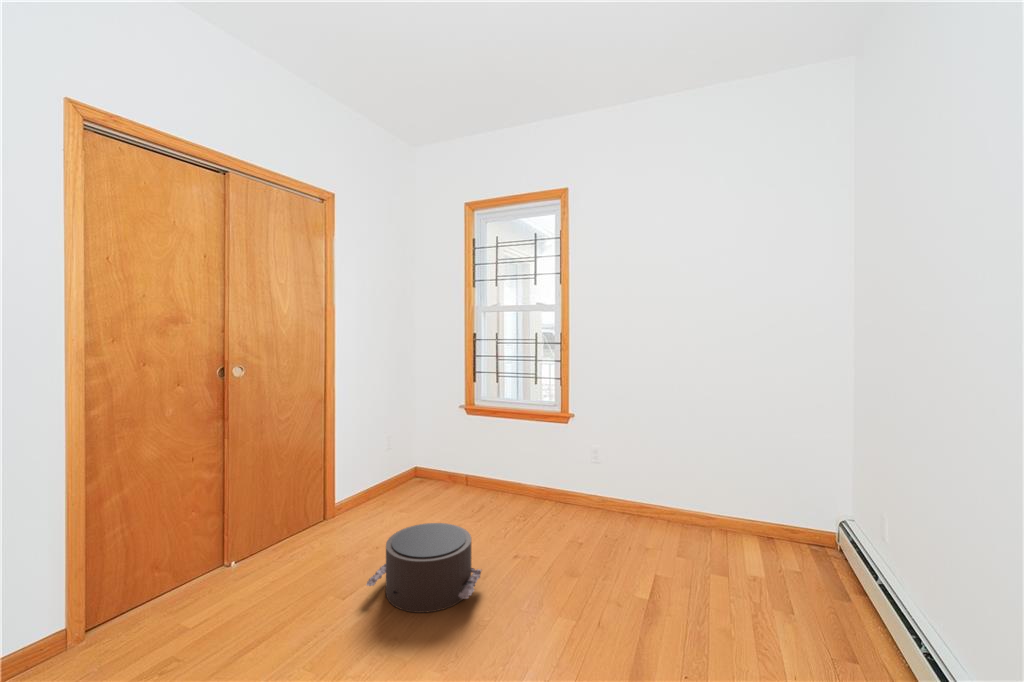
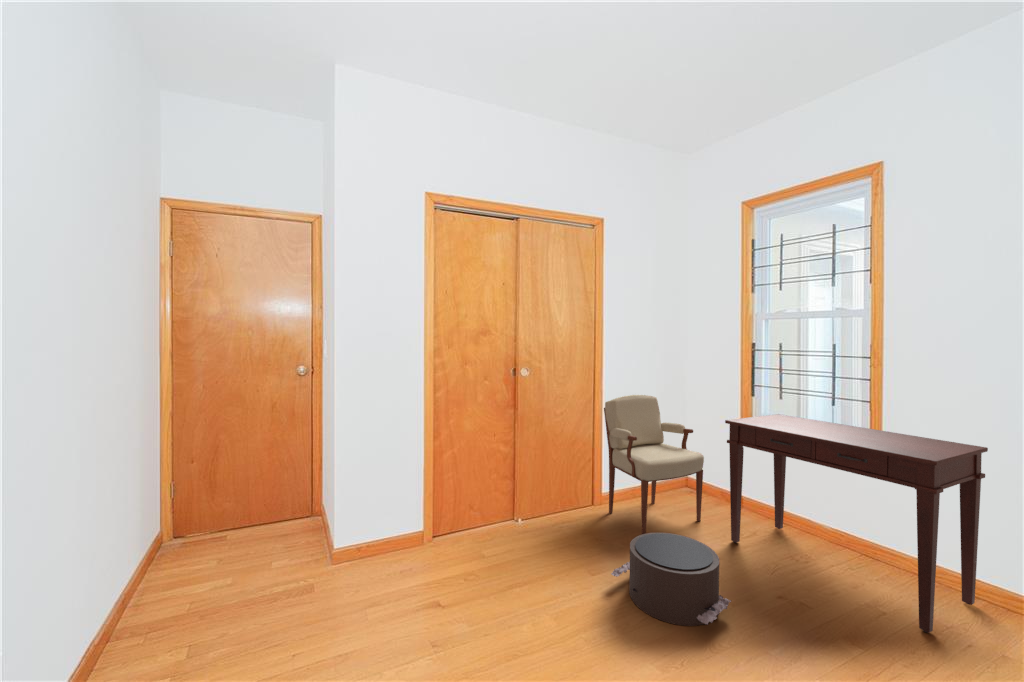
armchair: none [336,389,439,536] -> present [604,395,704,534]
desk: none [460,395,628,545] -> present [725,414,988,633]

